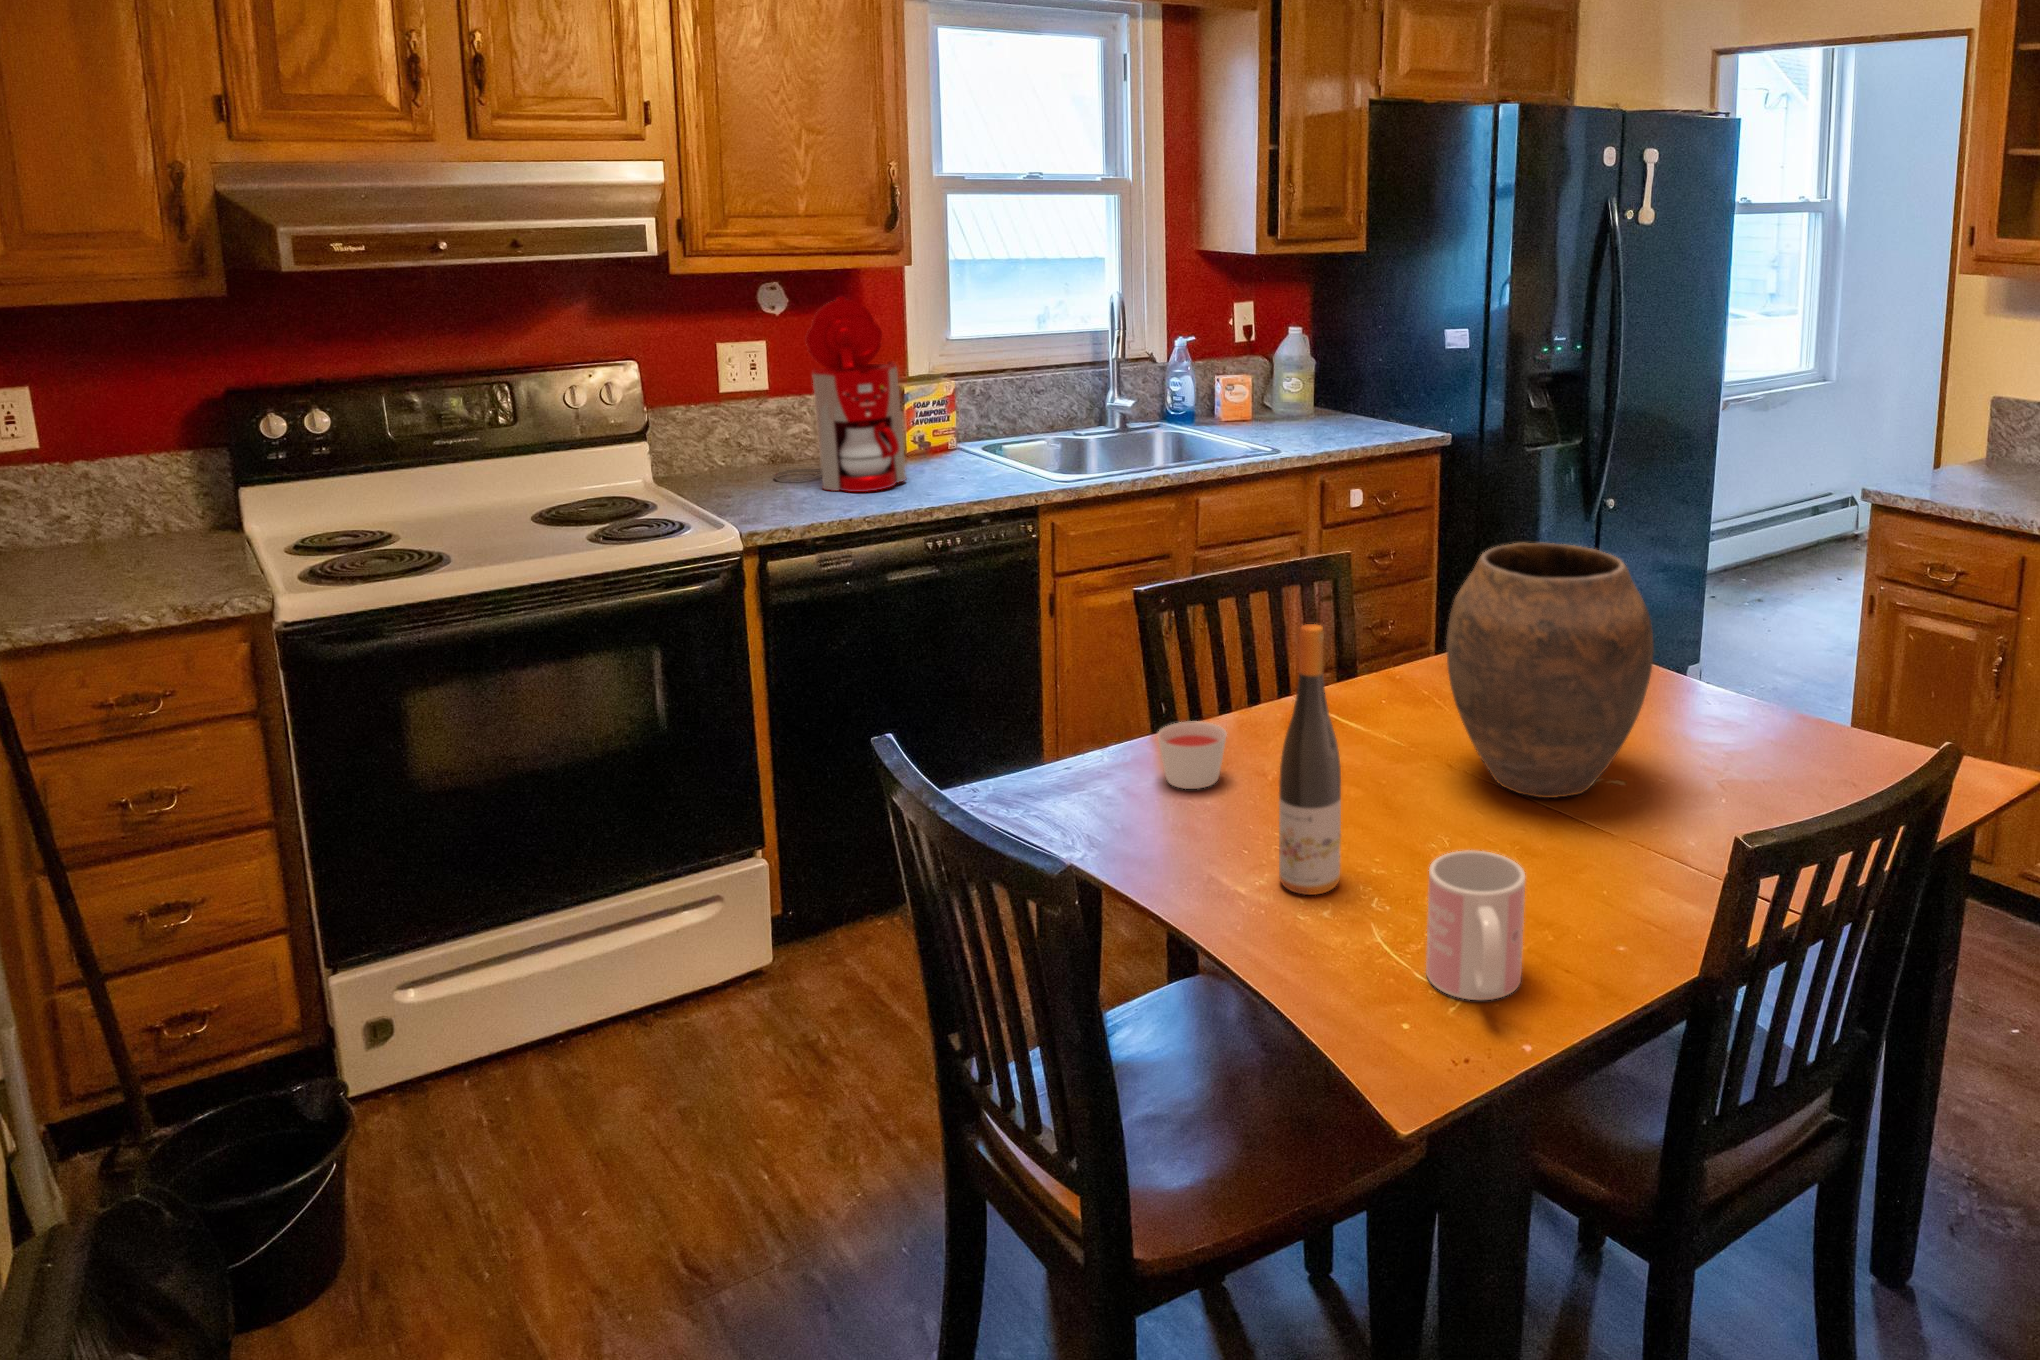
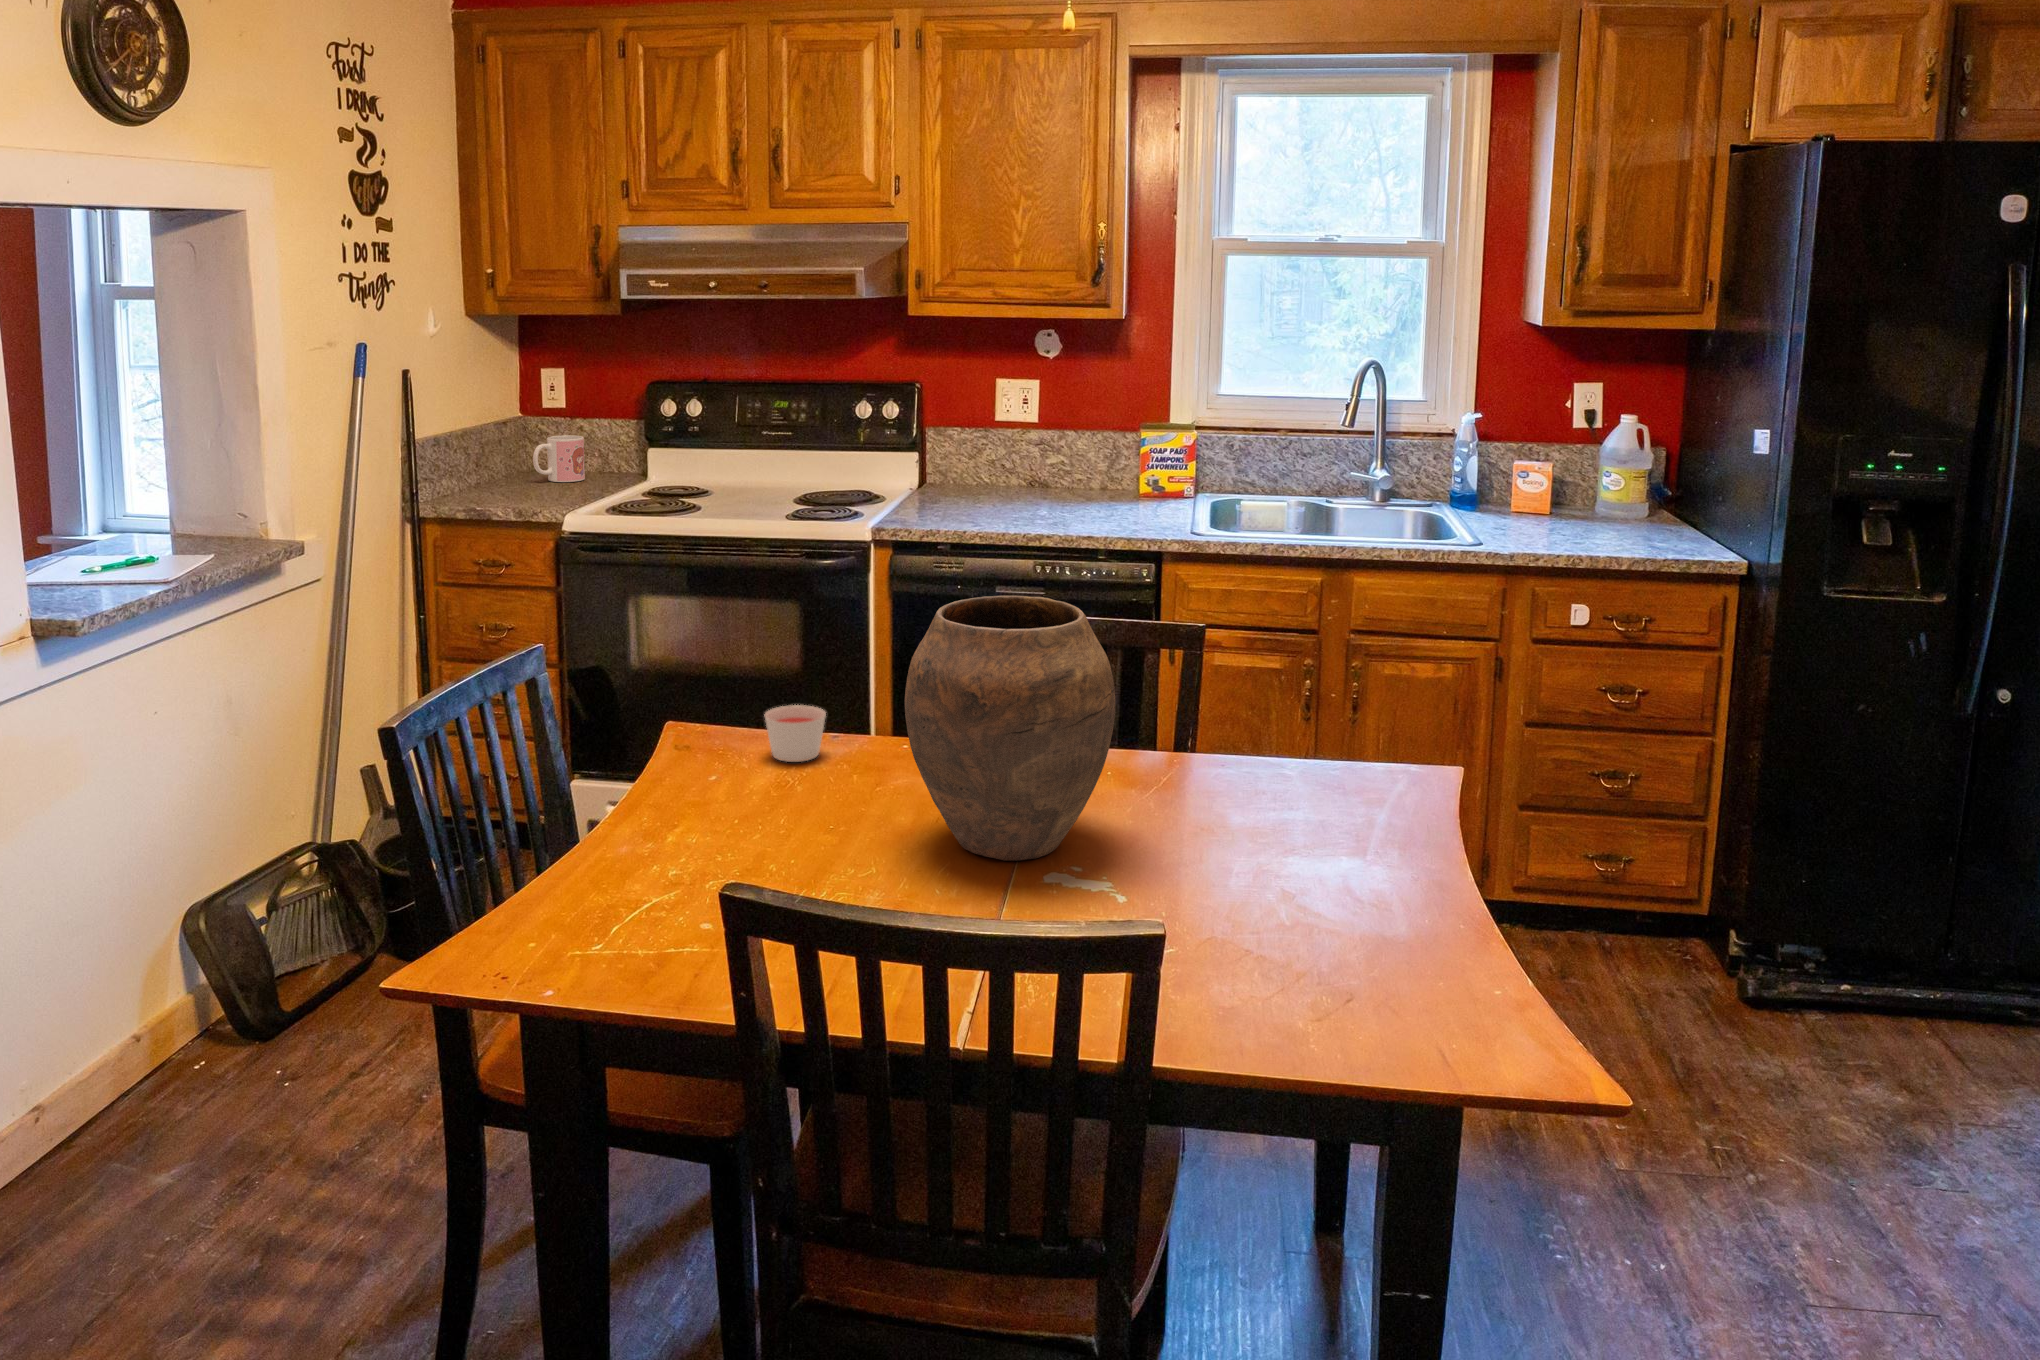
coffee maker: present [774,297,906,492] -> none [999,341,1085,516]
wine bottle: present [1279,624,1341,895] -> none [657,603,712,839]
mug: present [1426,850,1526,1000] -> present [533,435,585,482]

